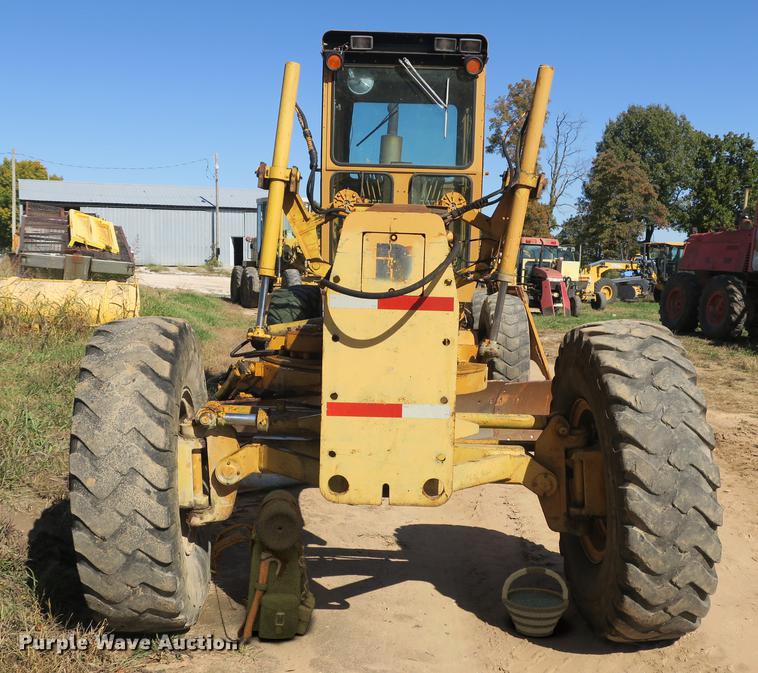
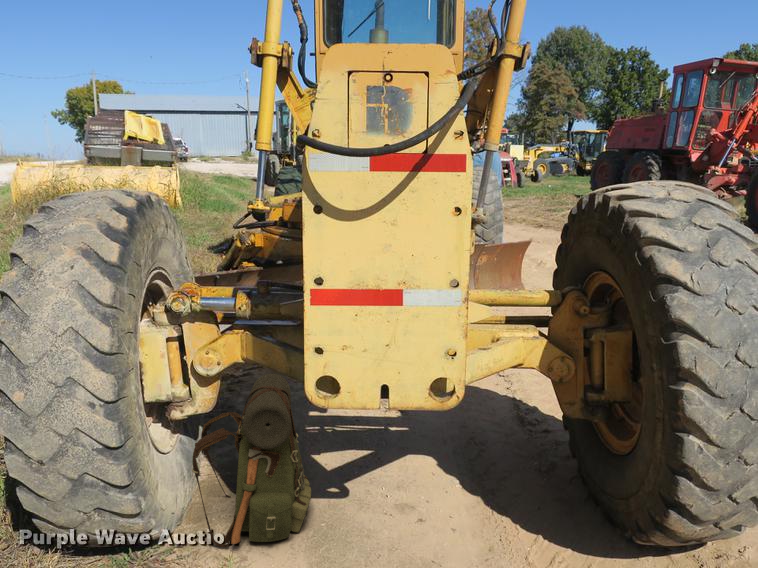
bucket: present [502,567,569,637] -> none [510,452,582,526]

